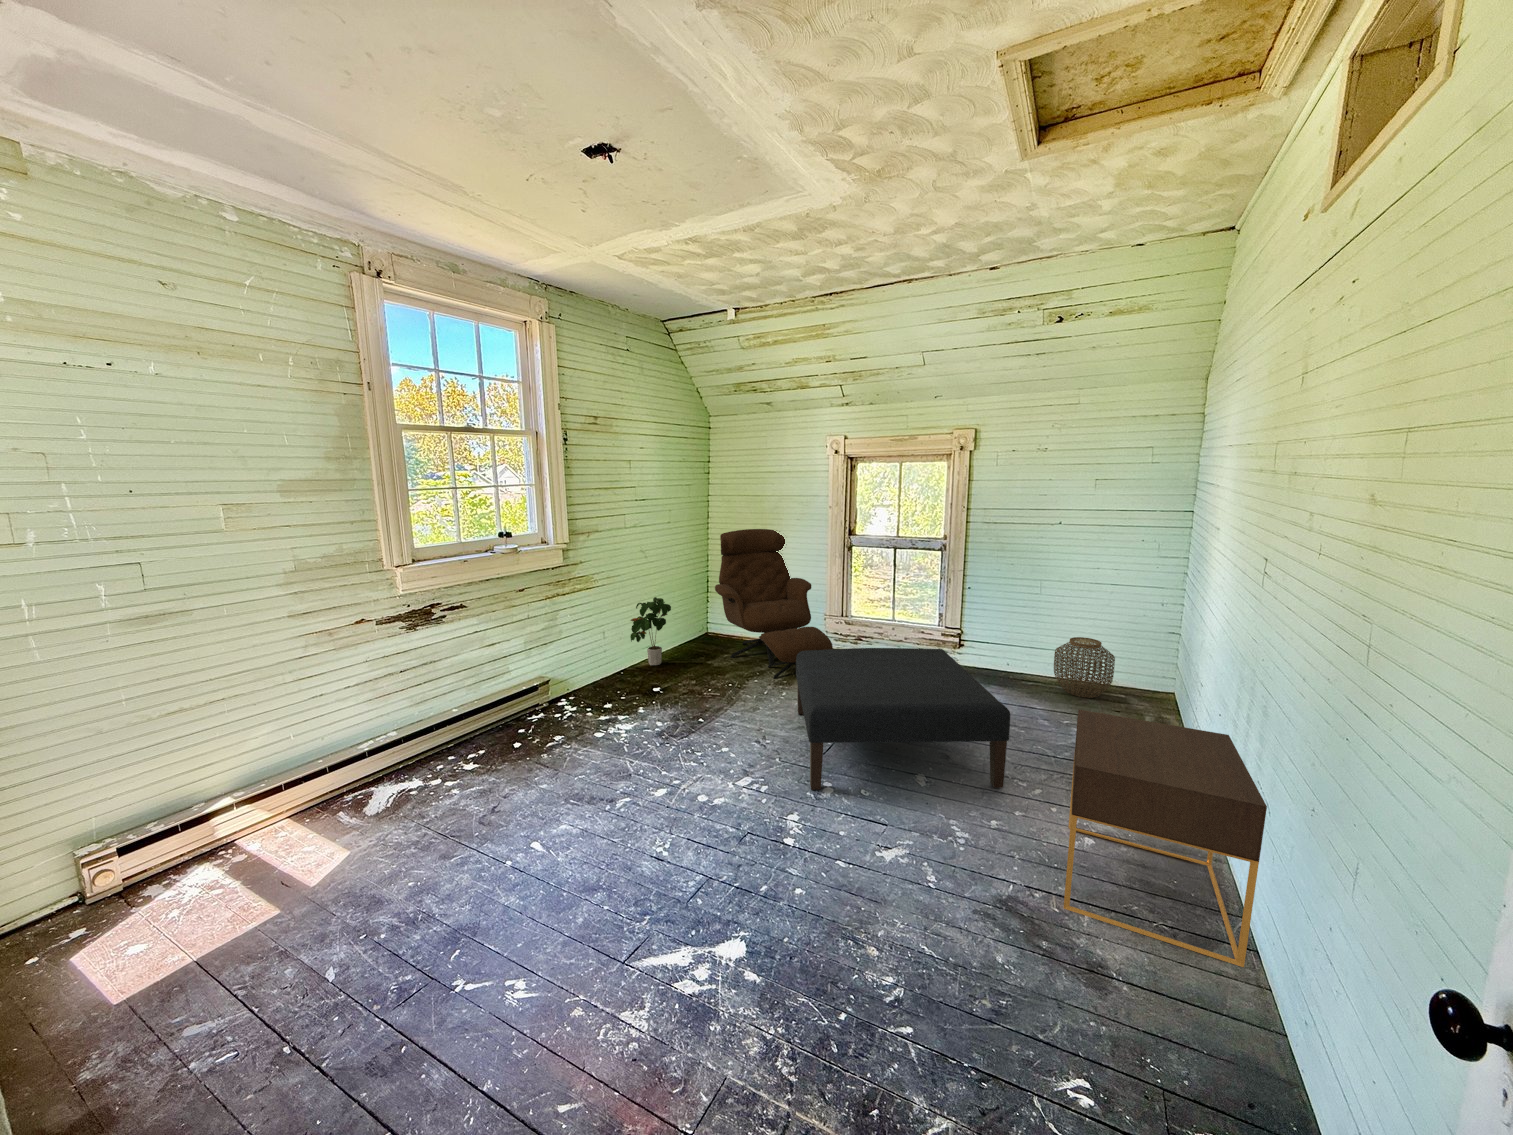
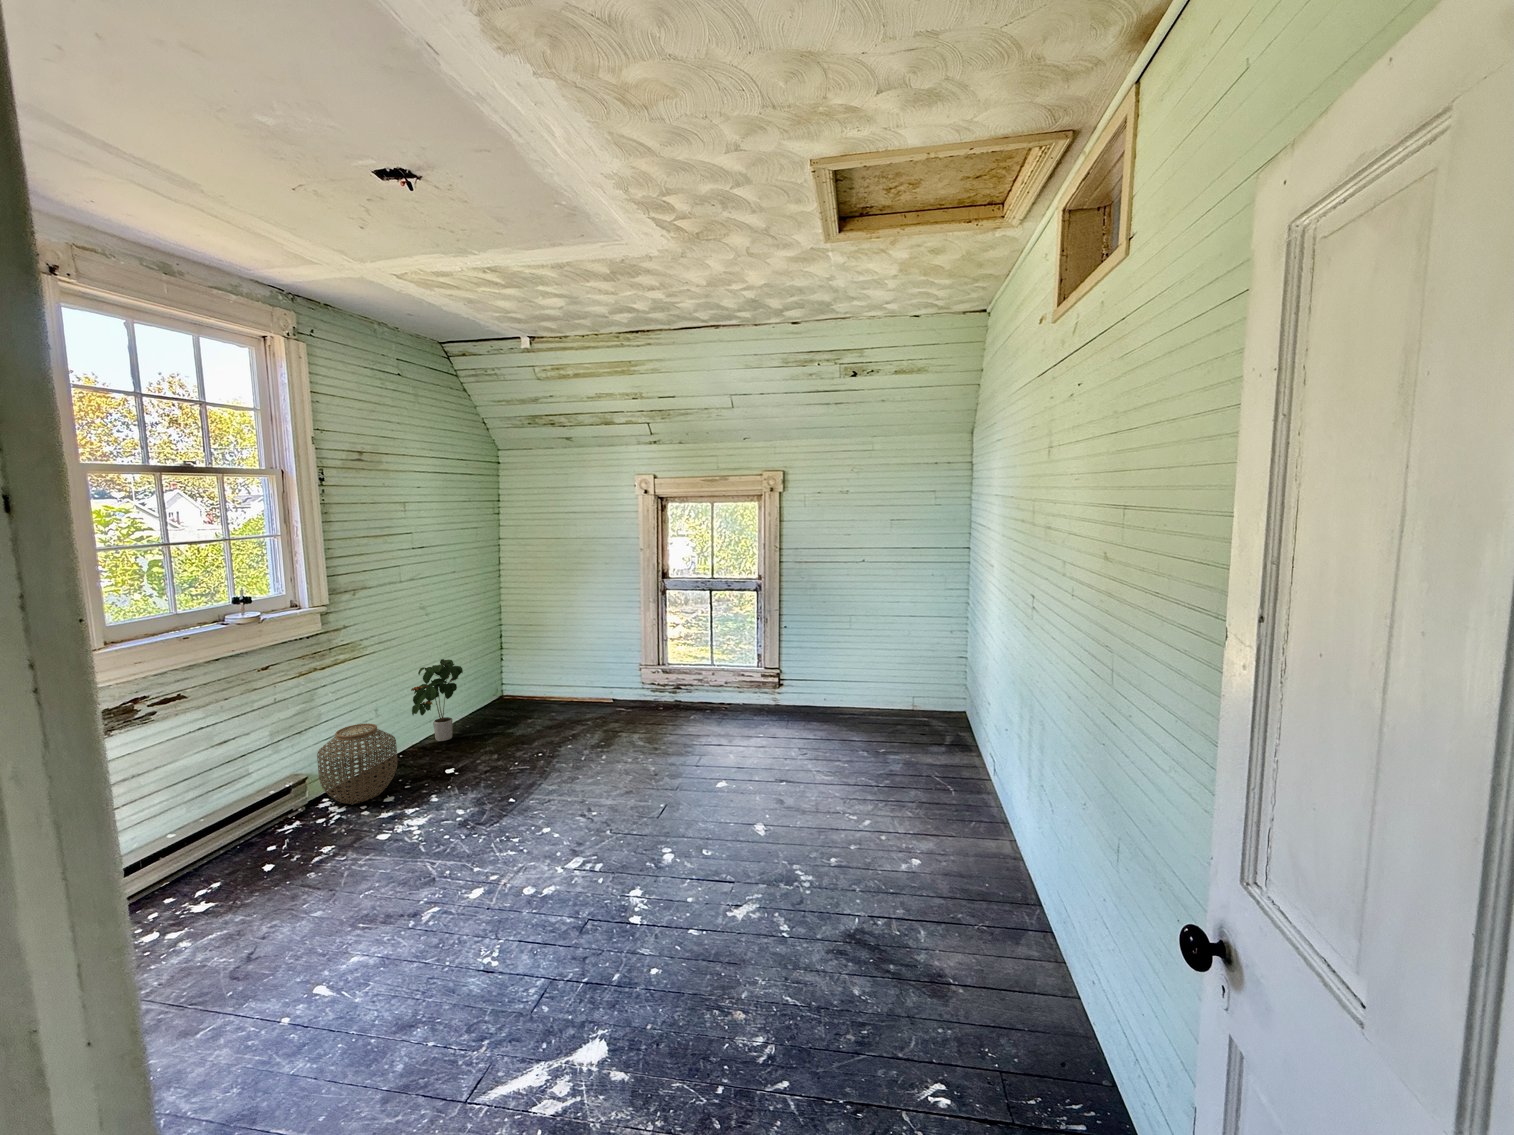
lounge chair: present [715,529,833,679] -> none [516,574,656,740]
woven basket: present [1054,637,1115,698] -> present [317,724,397,804]
ottoman: present [796,648,1010,790] -> none [622,690,839,857]
nightstand: present [1064,710,1267,967] -> none [895,737,1043,941]

